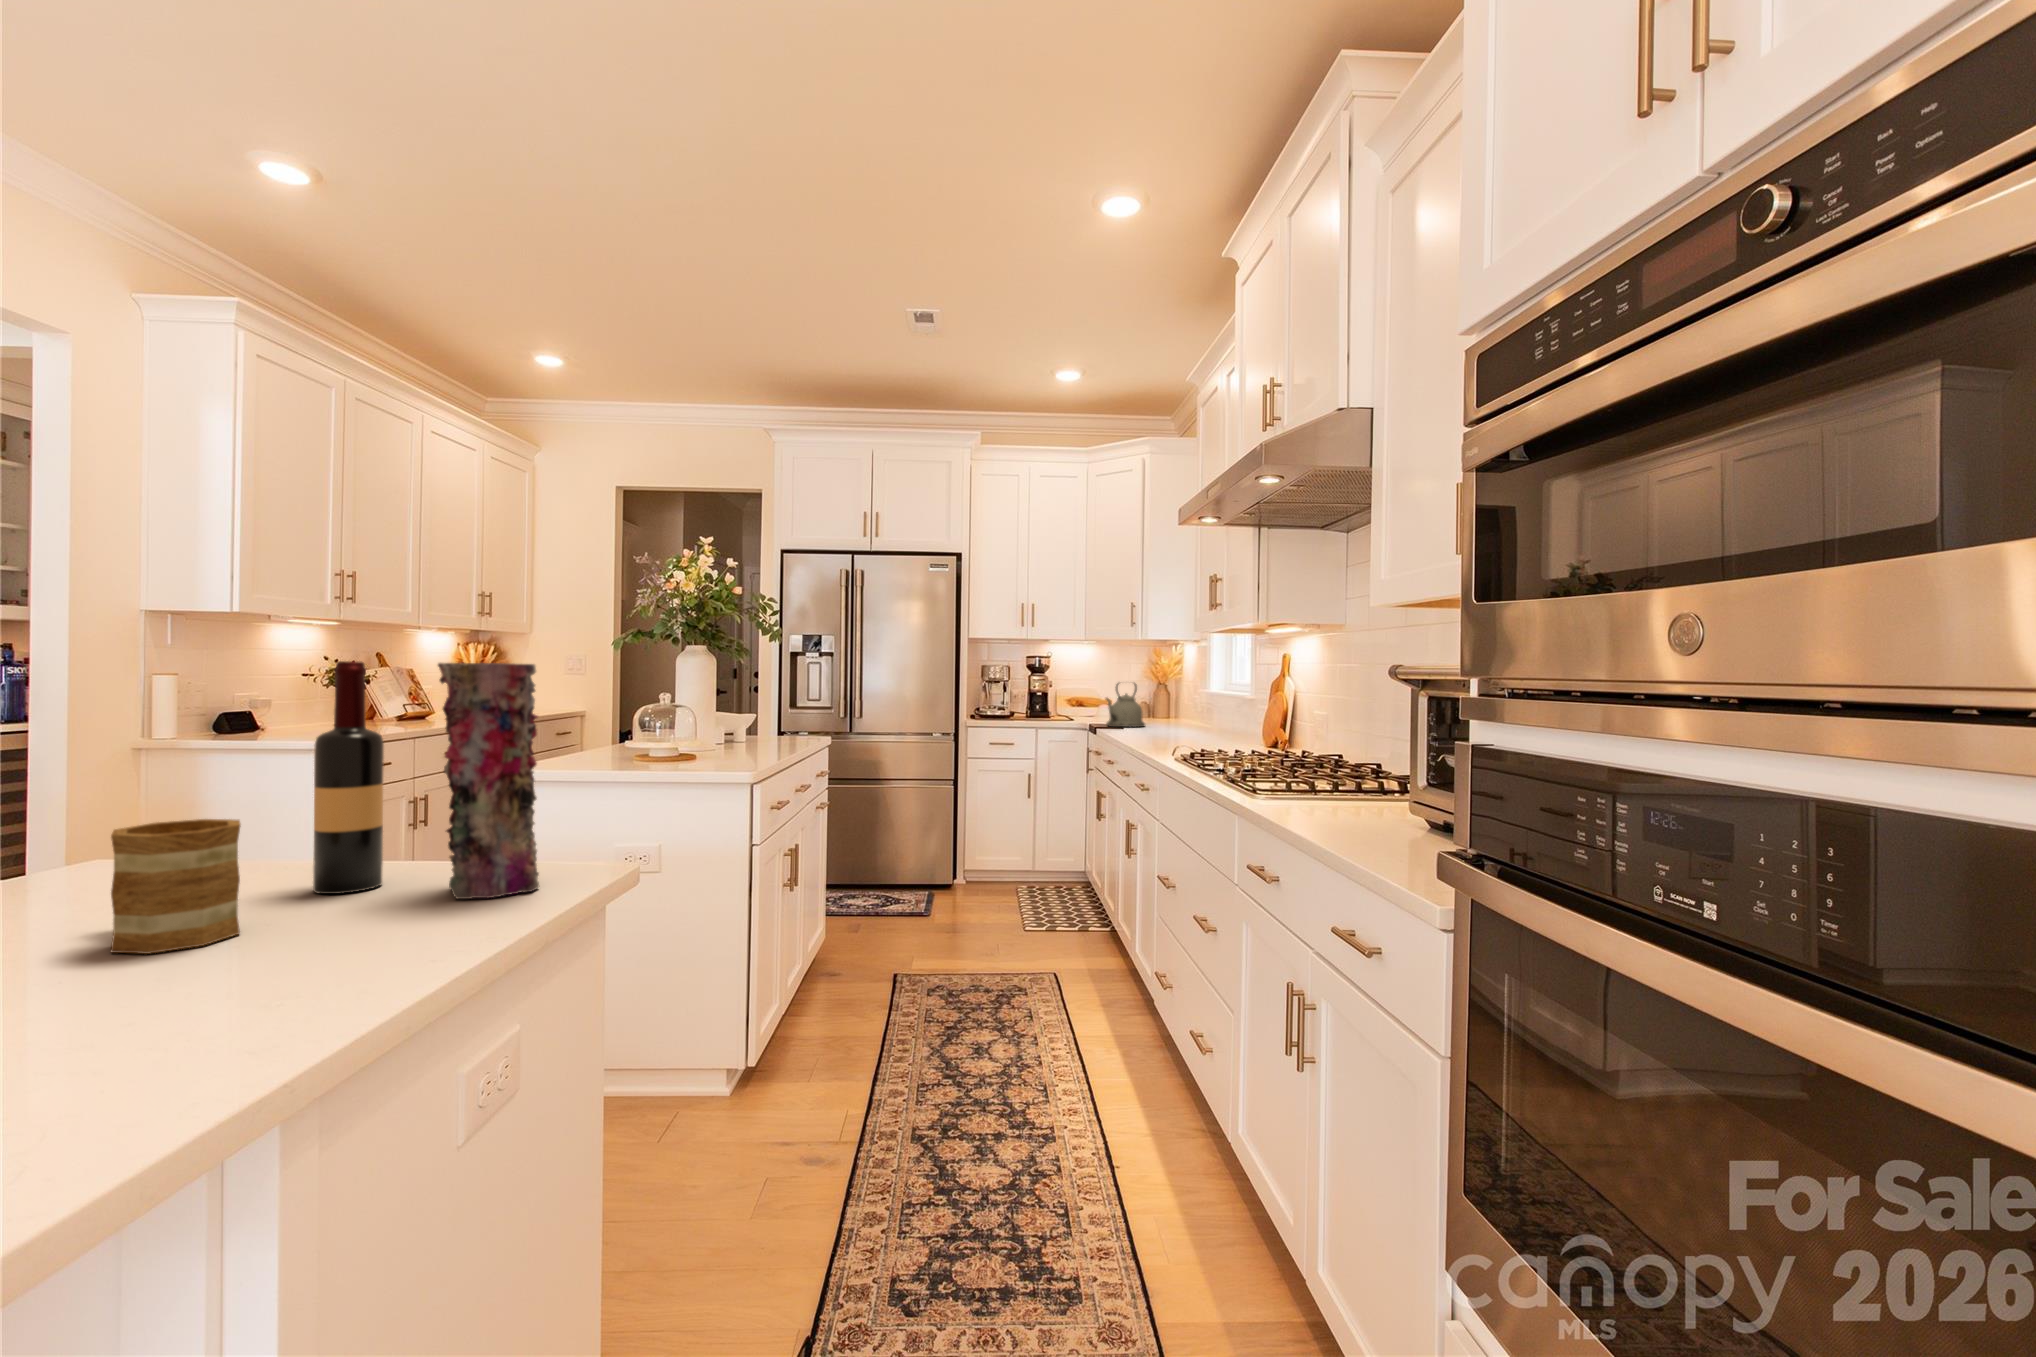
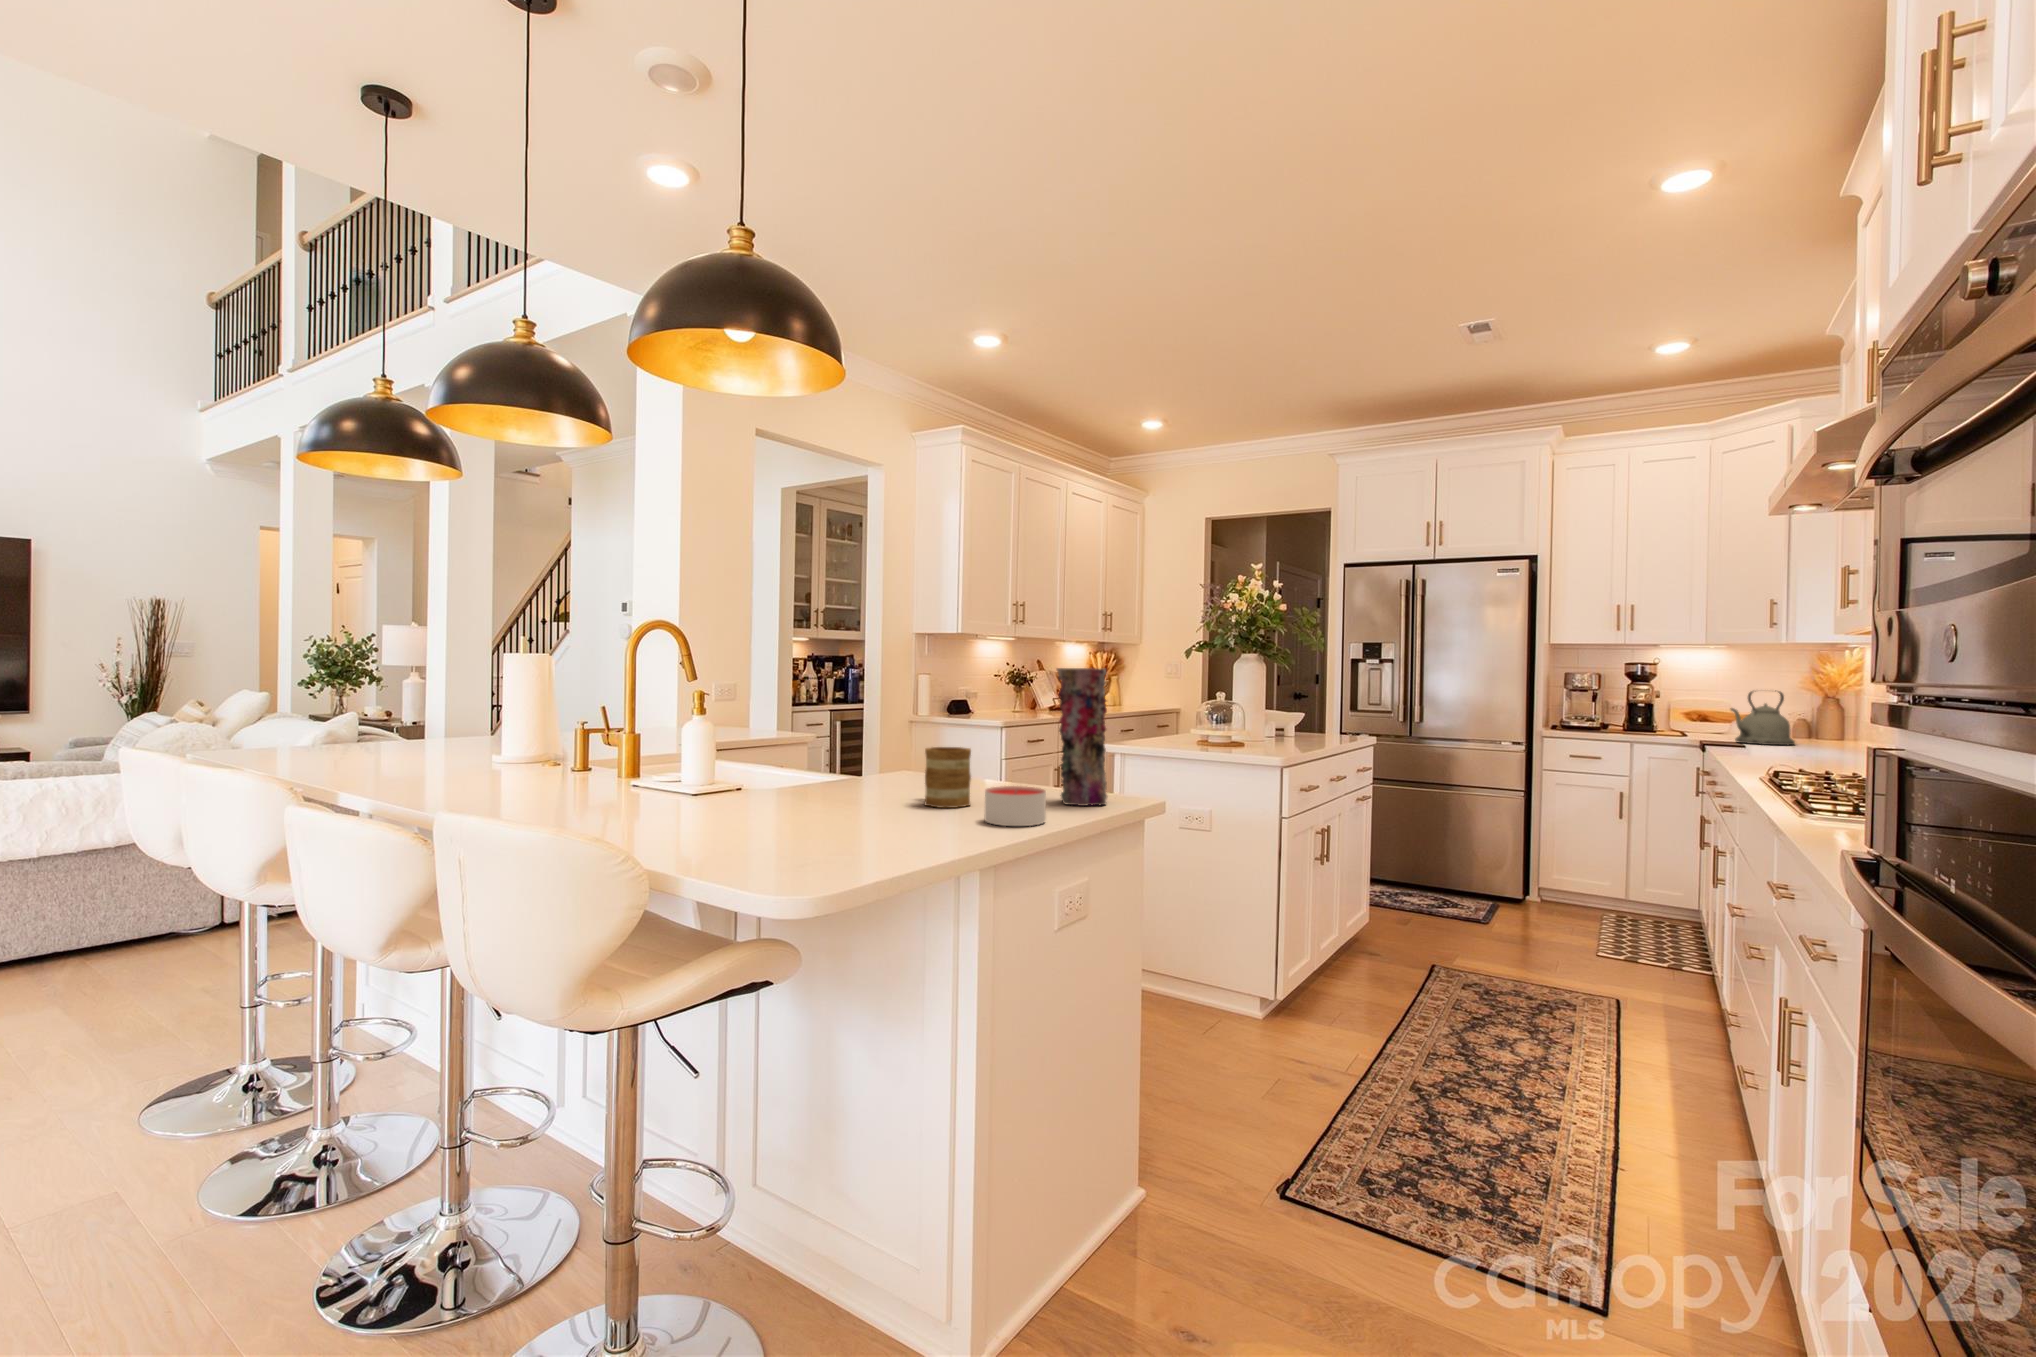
wine bottle: present [313,661,384,894] -> none [1000,667,1032,796]
candle: none [274,888,425,984] -> present [985,786,1046,826]

